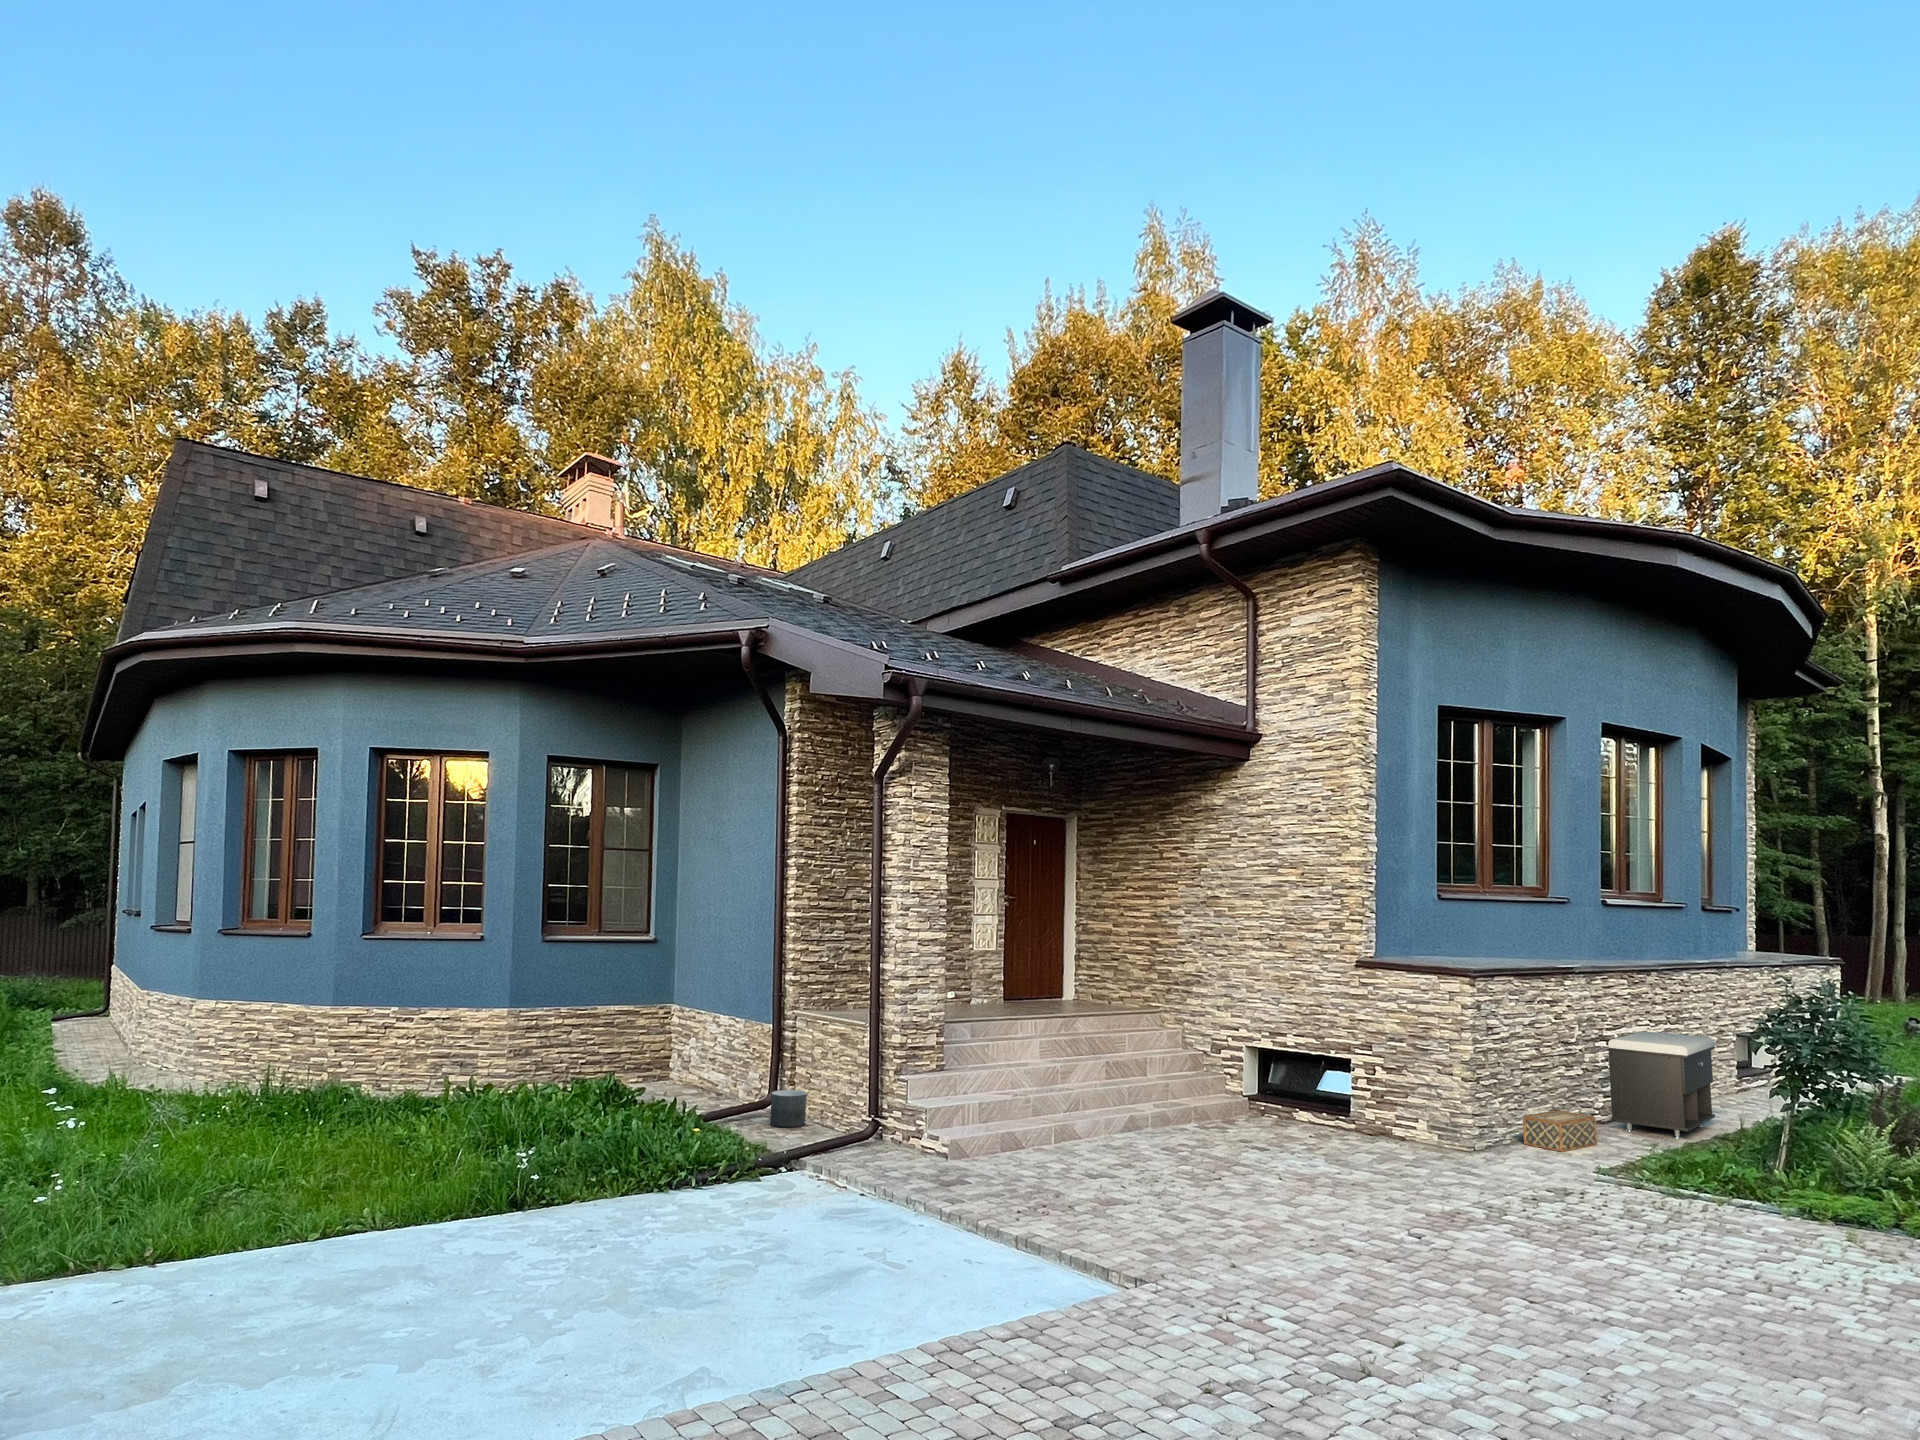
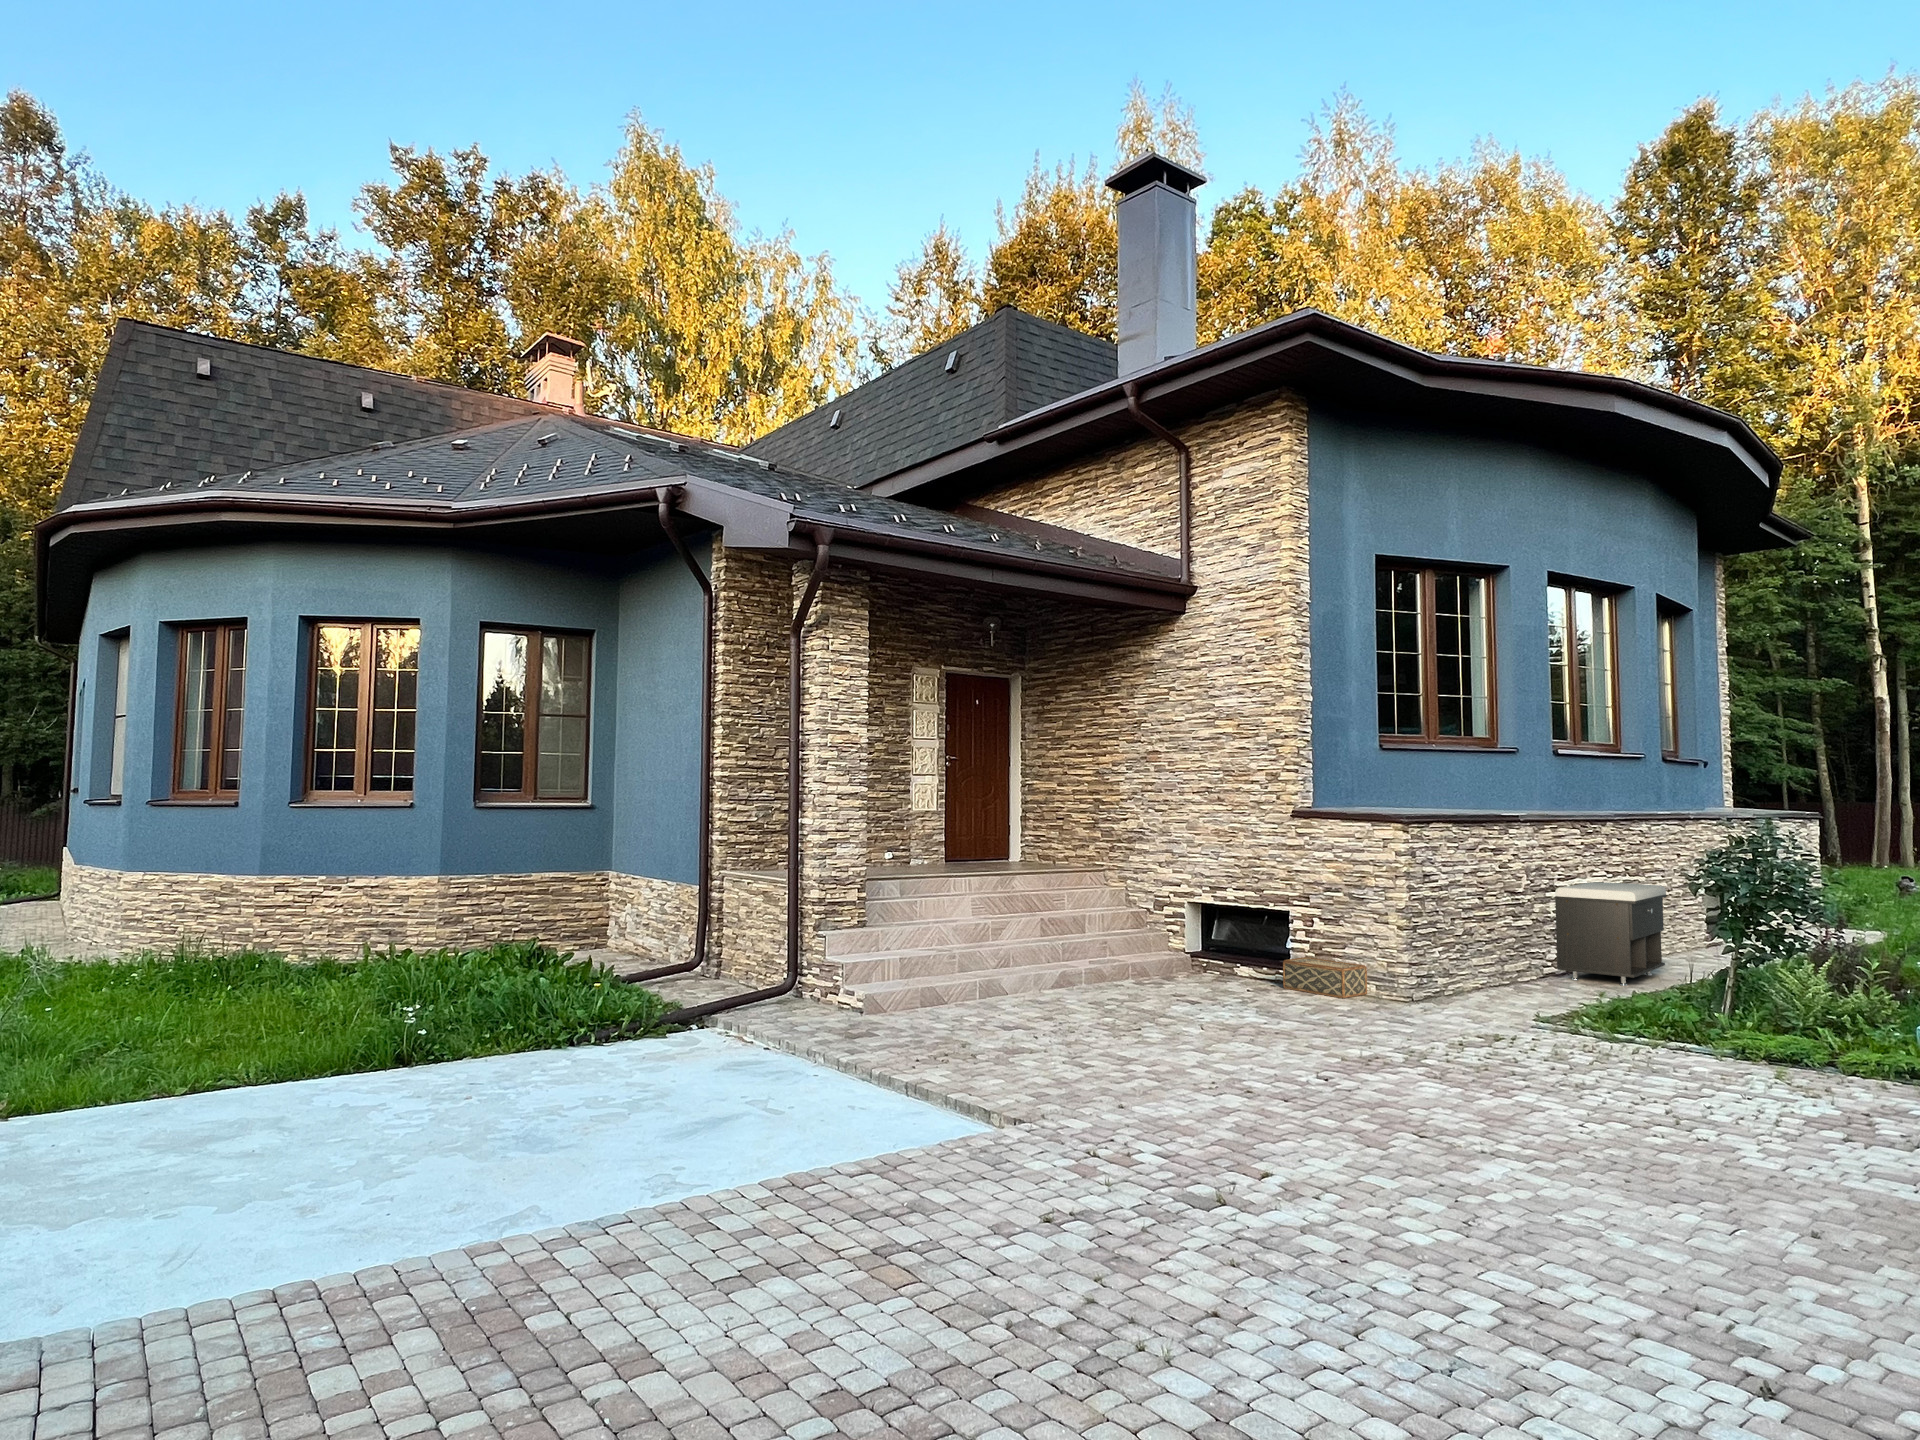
planter: present [770,1090,806,1128] -> none [692,950,729,986]
woven basket: present [1523,1110,1597,1152] -> present [1283,957,1367,998]

